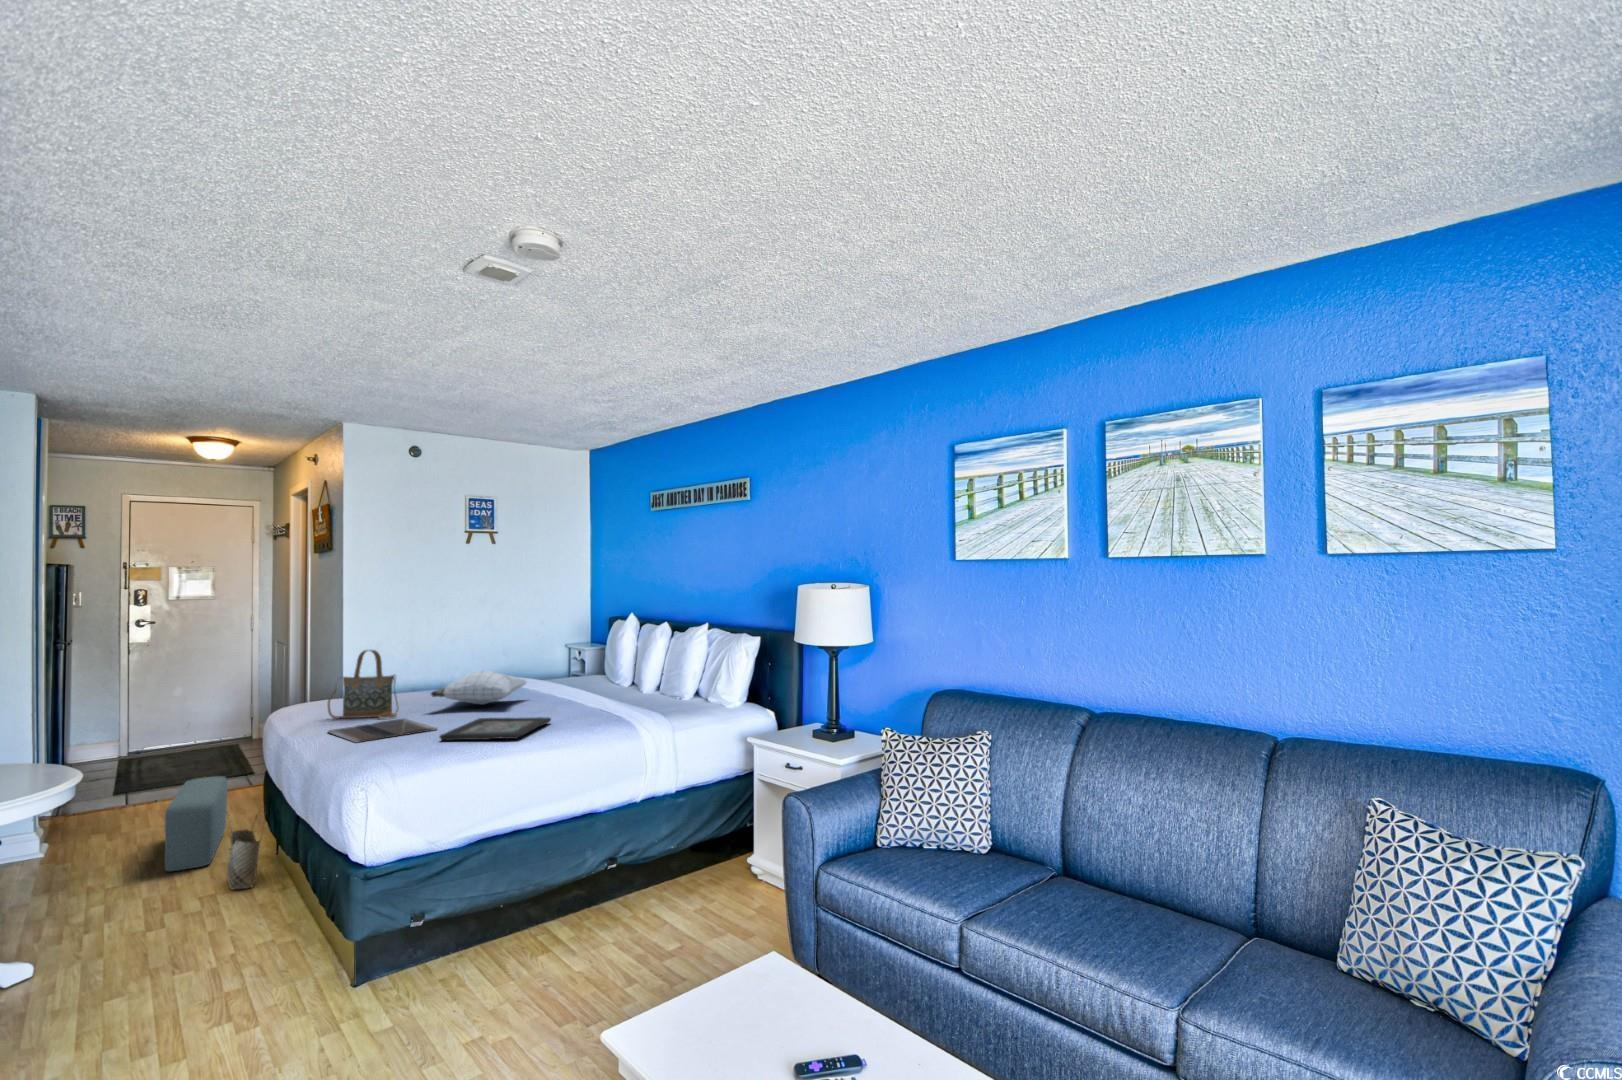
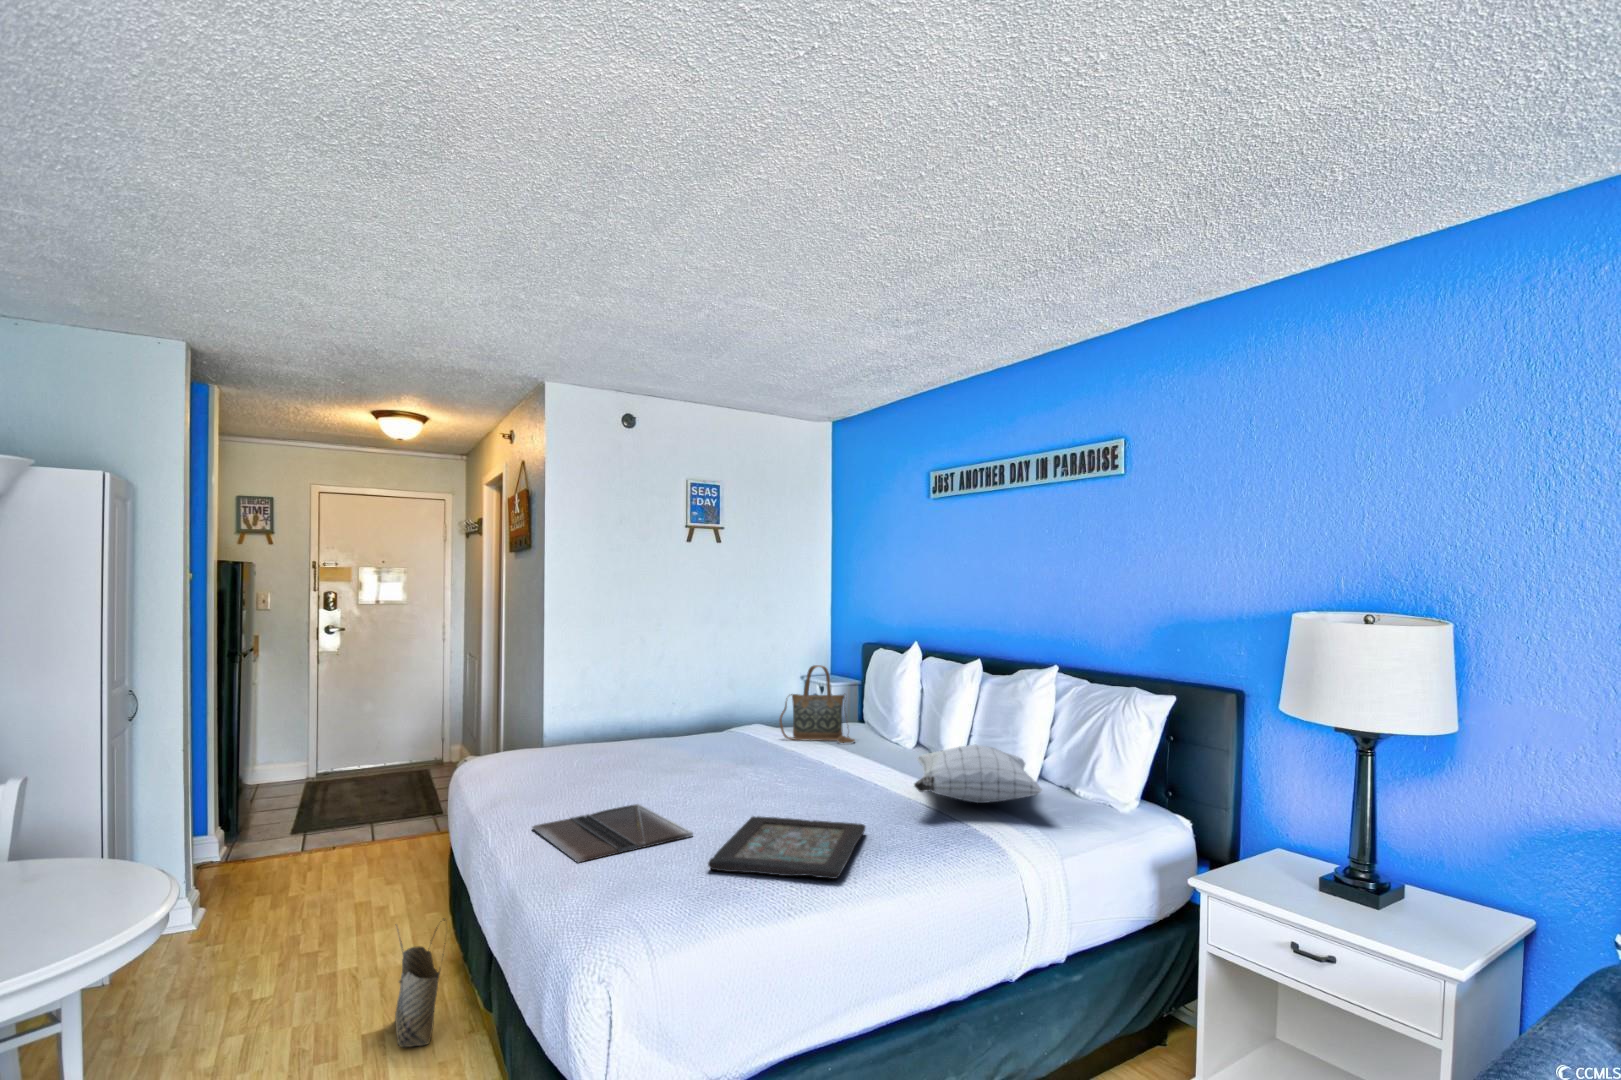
handbag: present [328,650,399,718] -> present [779,665,855,743]
pillow: present [431,670,527,705] -> present [914,745,1042,803]
pouf: present [165,776,227,871] -> none [323,844,405,992]

